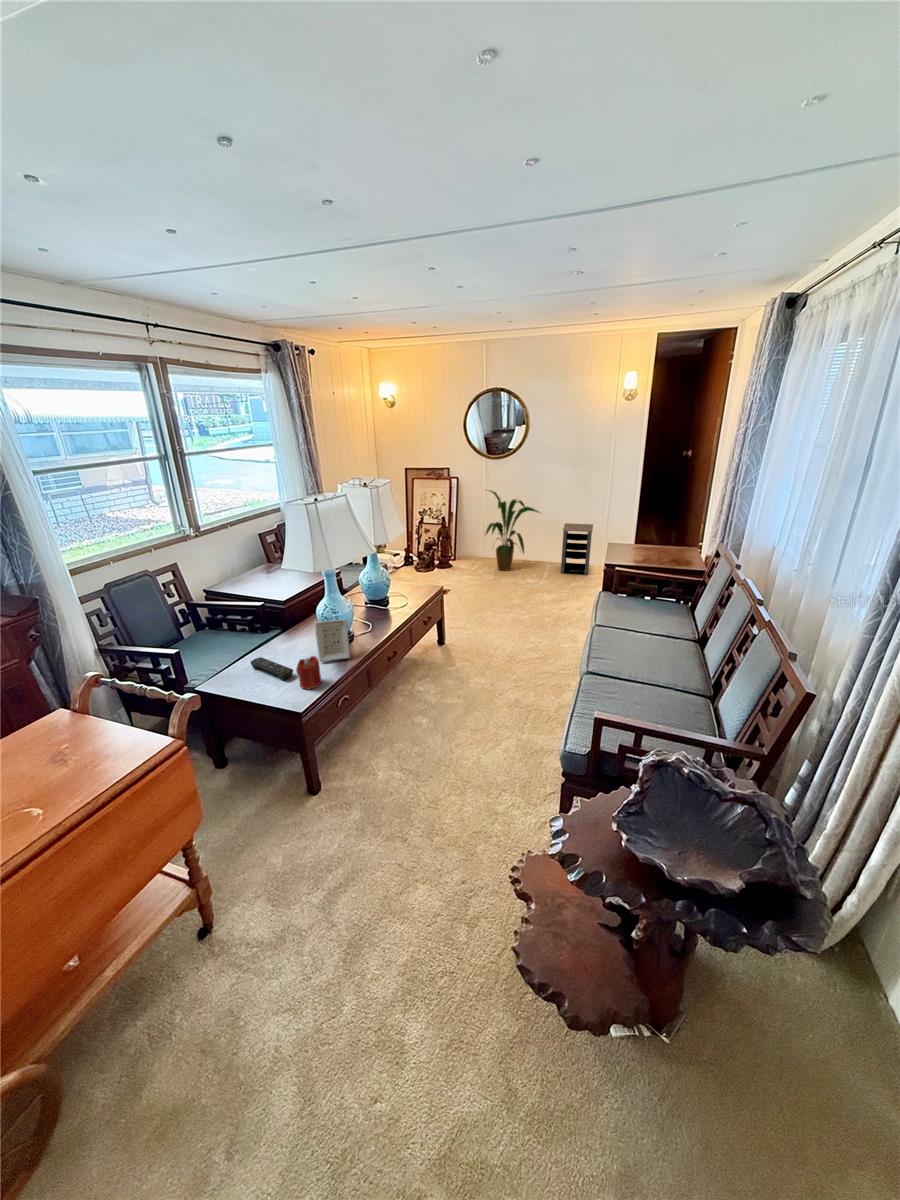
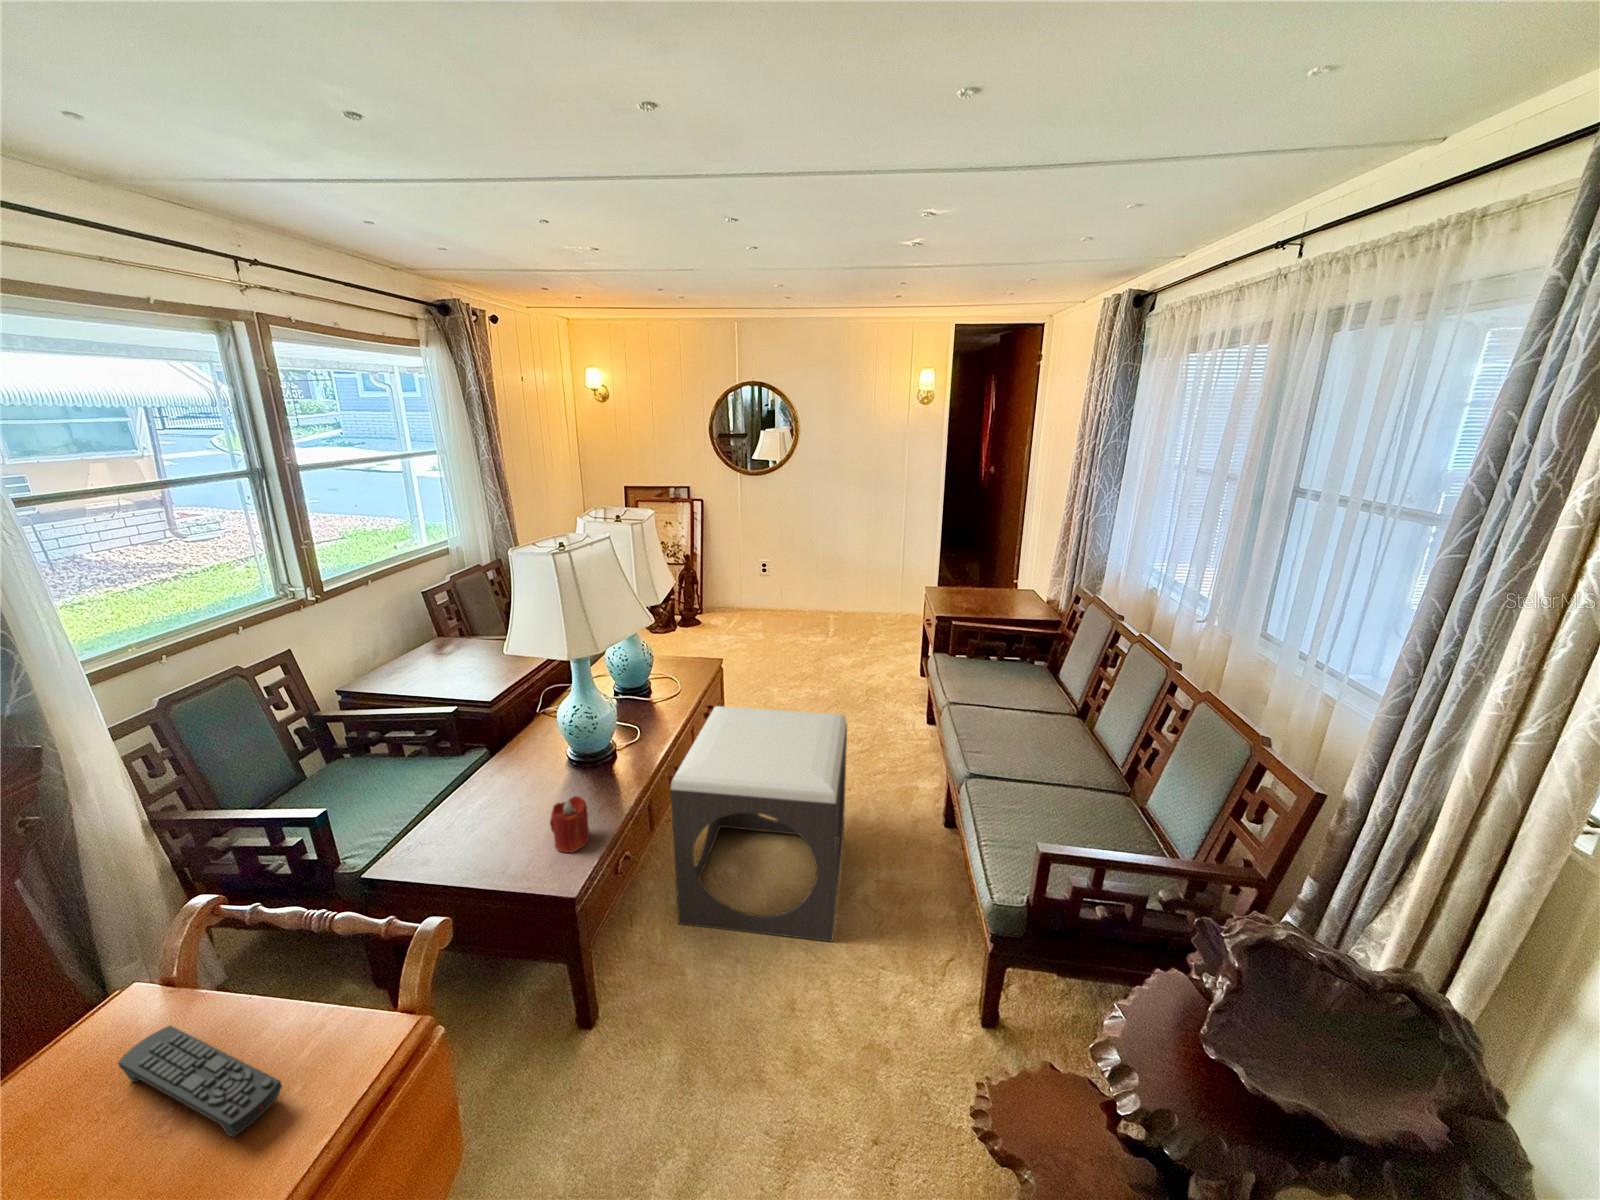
house plant: present [486,491,539,571] -> none [750,515,829,624]
side table: present [561,523,593,575] -> none [856,558,896,626]
footstool: none [372,612,506,771] -> present [670,706,847,941]
picture frame: present [314,619,350,661] -> none [564,728,623,800]
remote control: present [251,657,293,680] -> present [118,1026,282,1137]

